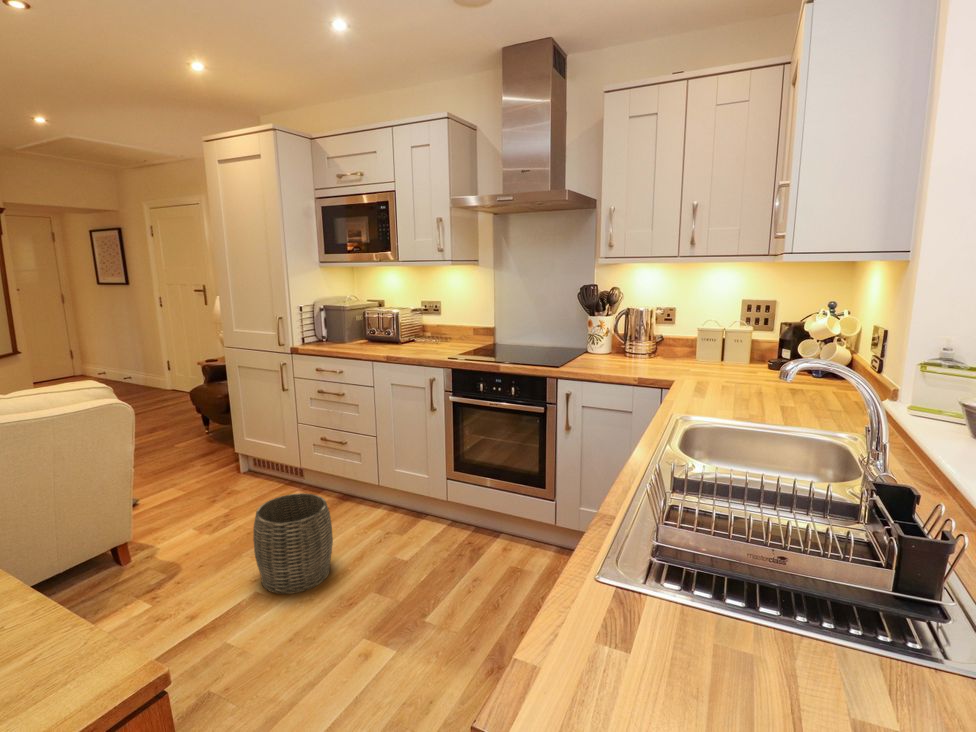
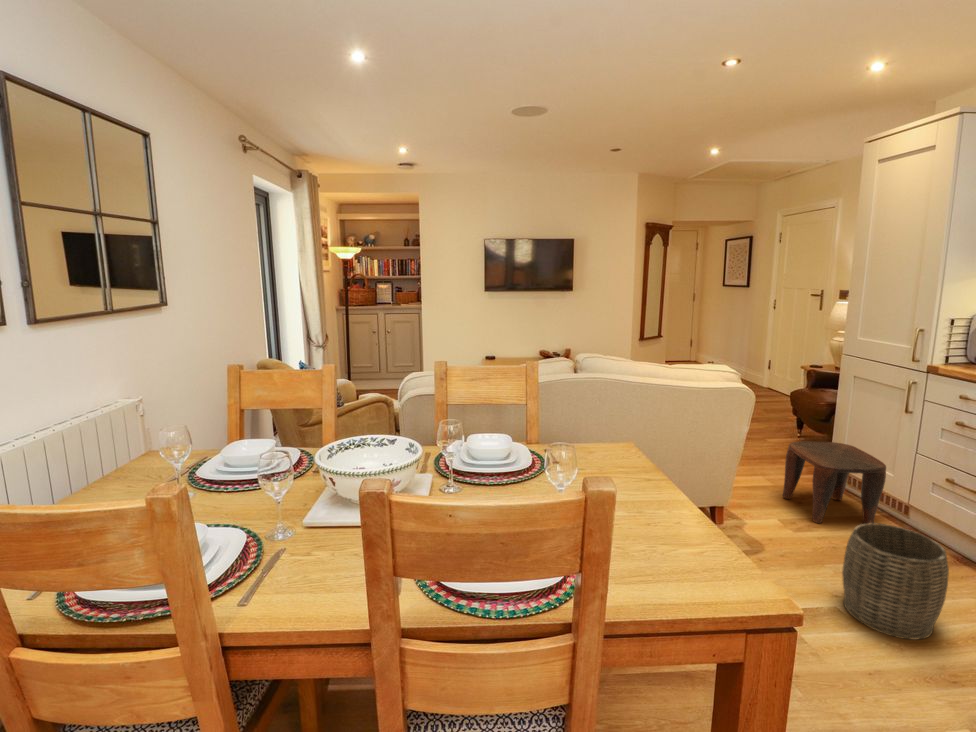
stool: none [191,431,280,515] -> present [783,441,886,524]

